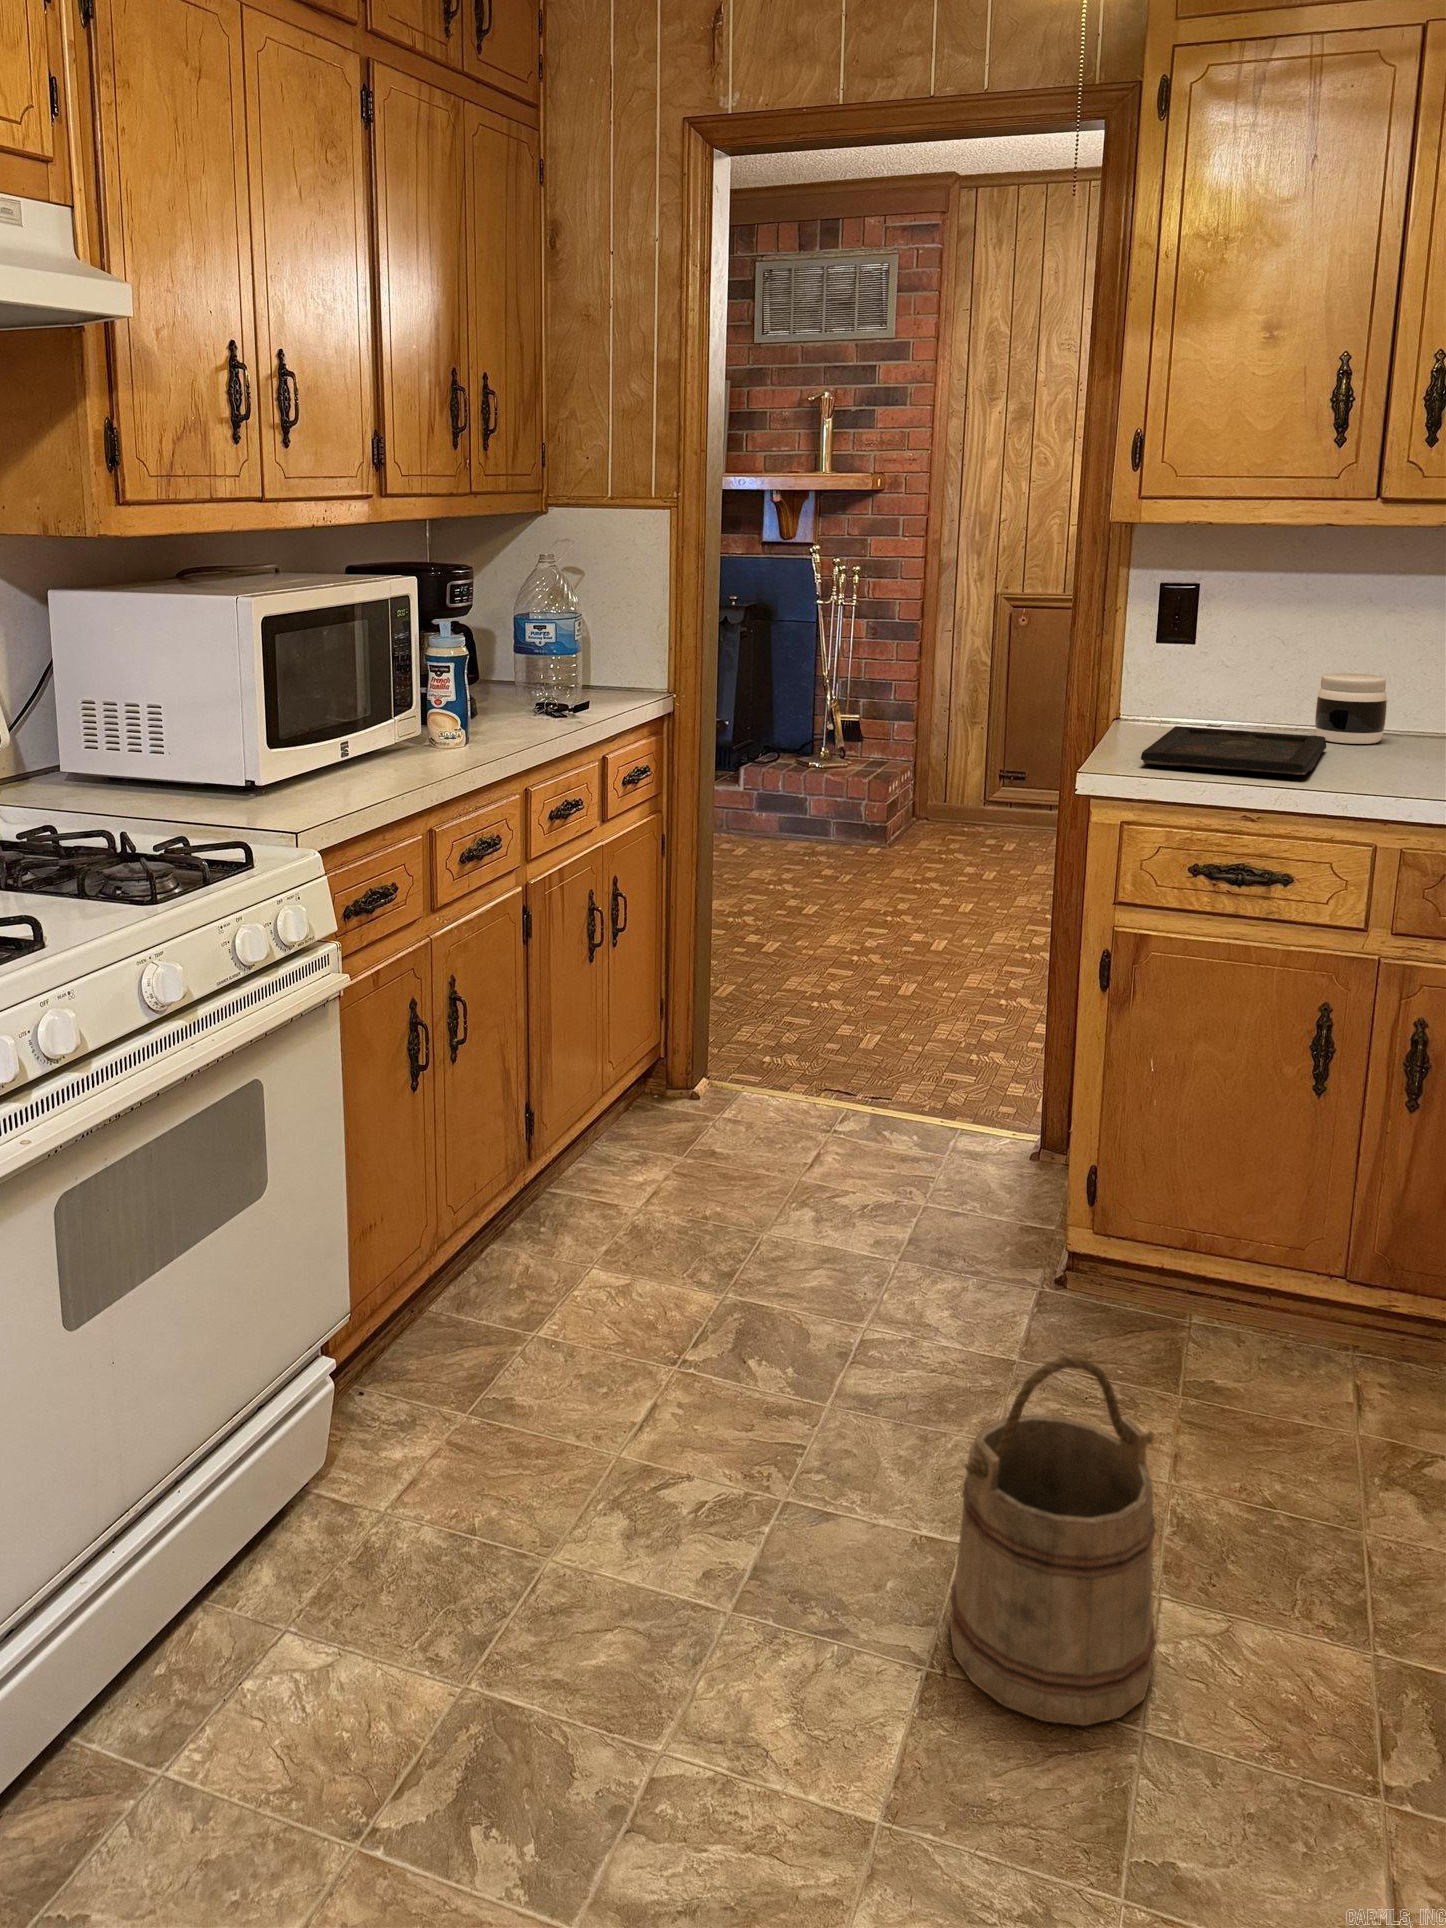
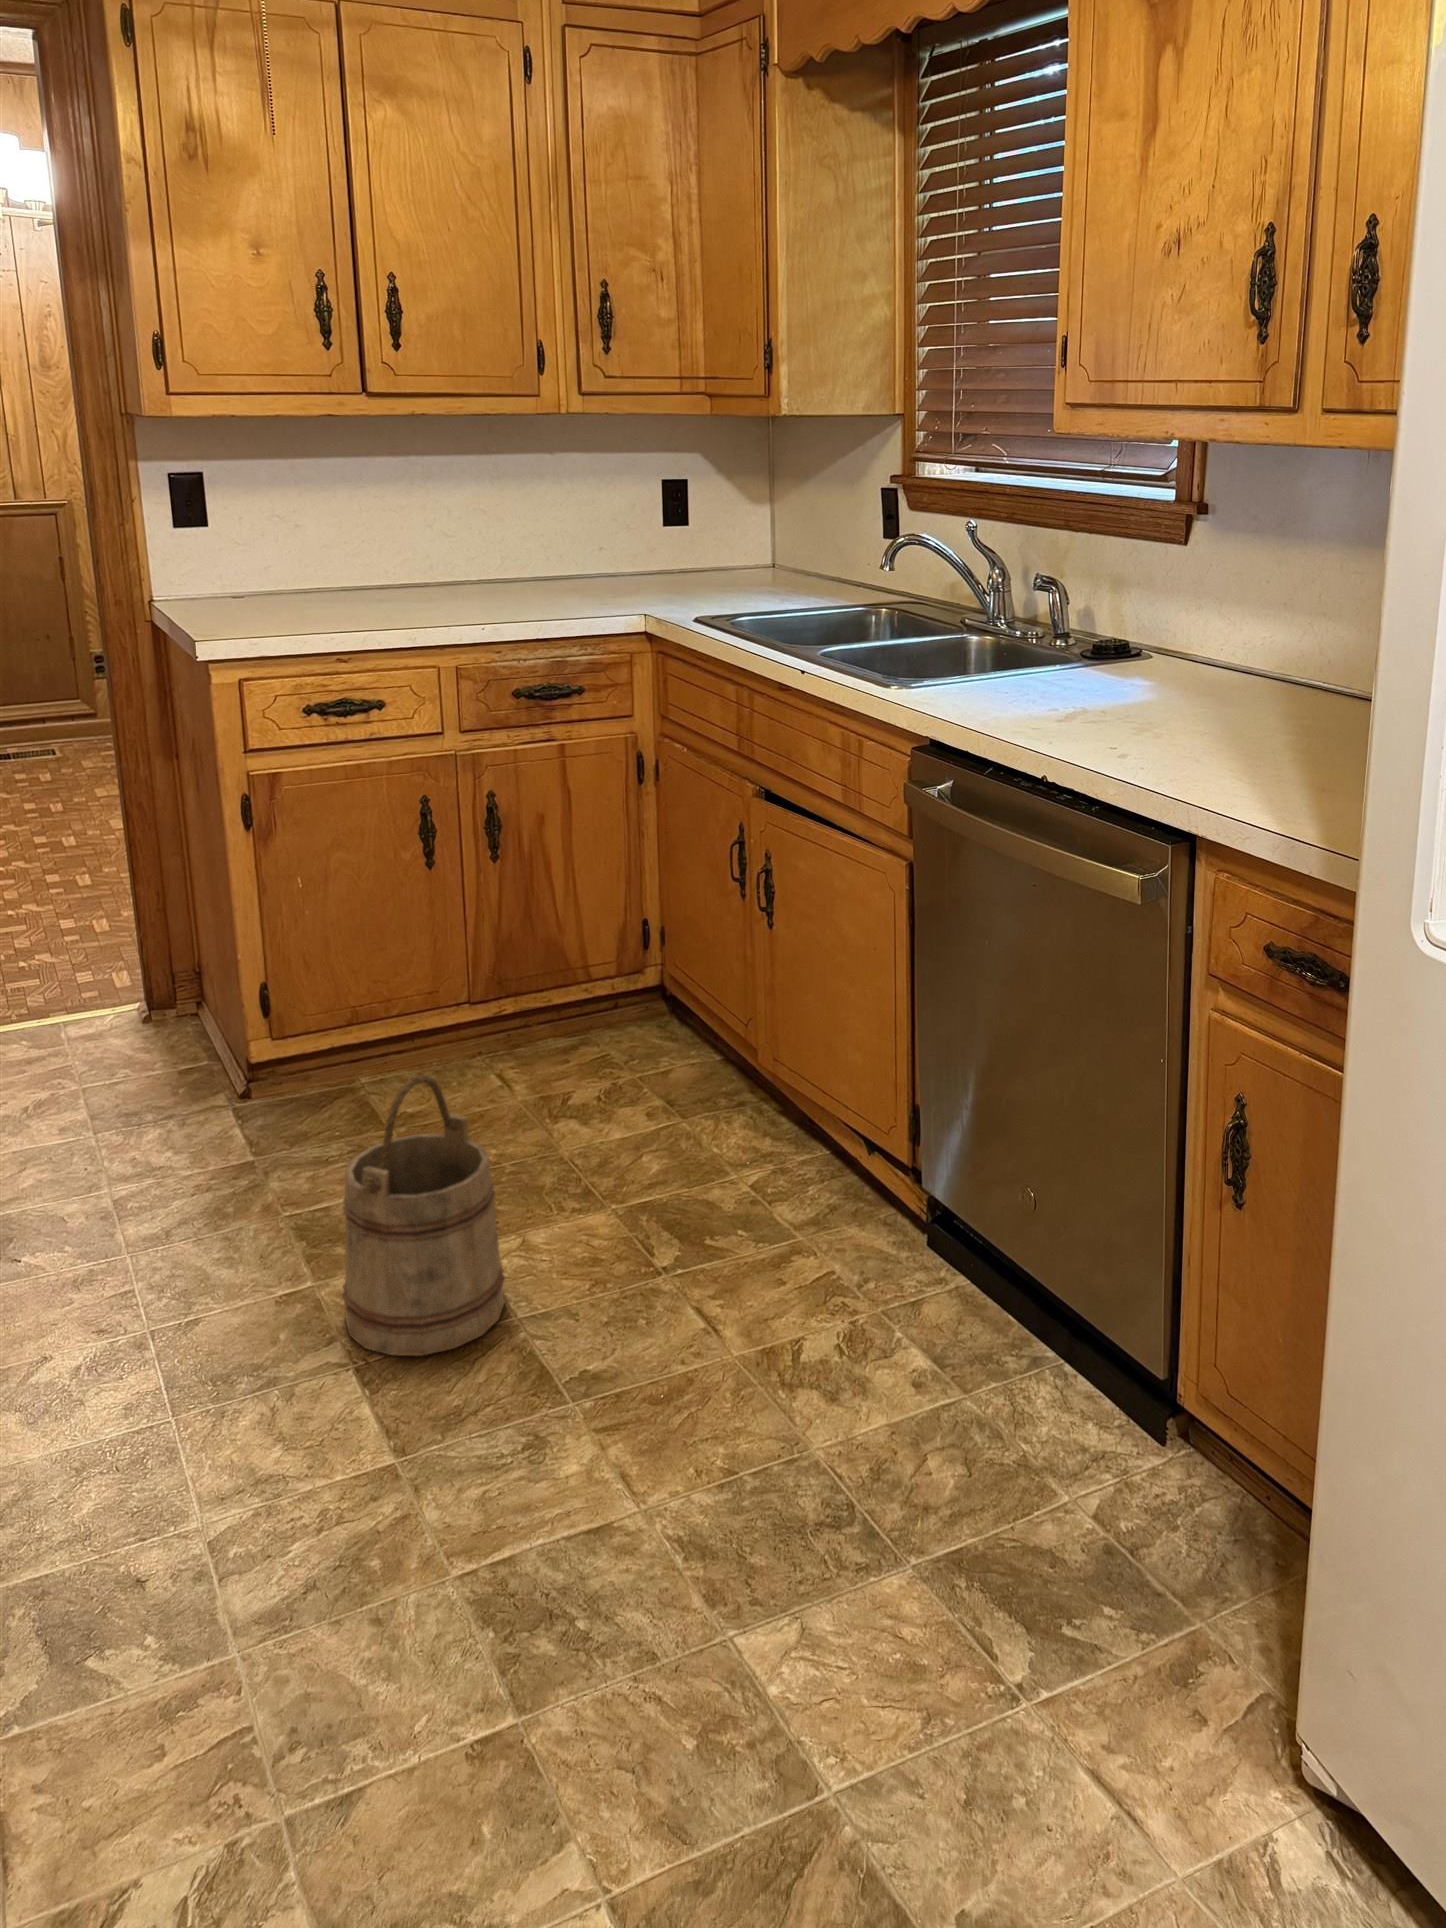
jar: present [1315,673,1387,744] -> none [335,544,389,601]
tray: present [1141,726,1326,775] -> none [231,595,381,628]

